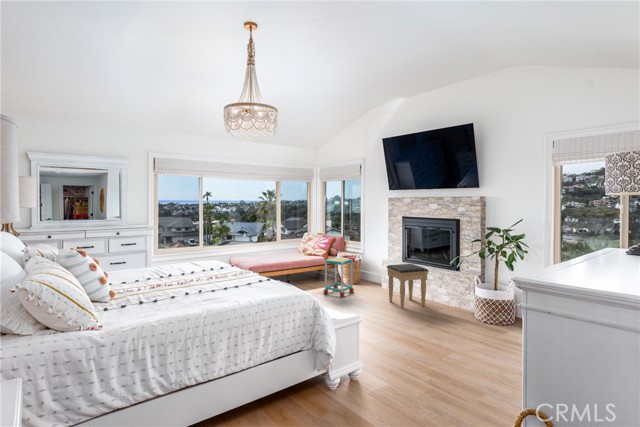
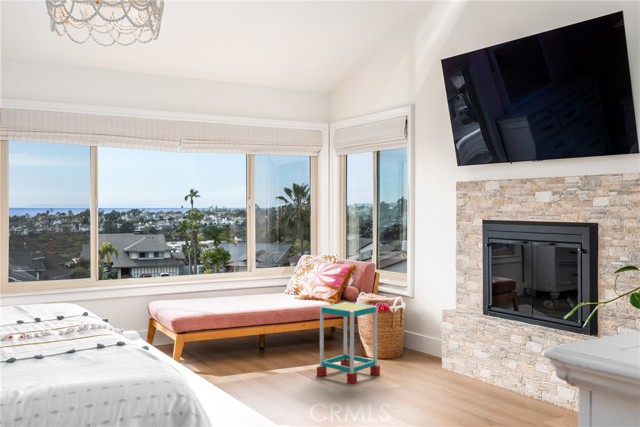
footstool: present [387,264,429,309] -> none [440,318,527,413]

